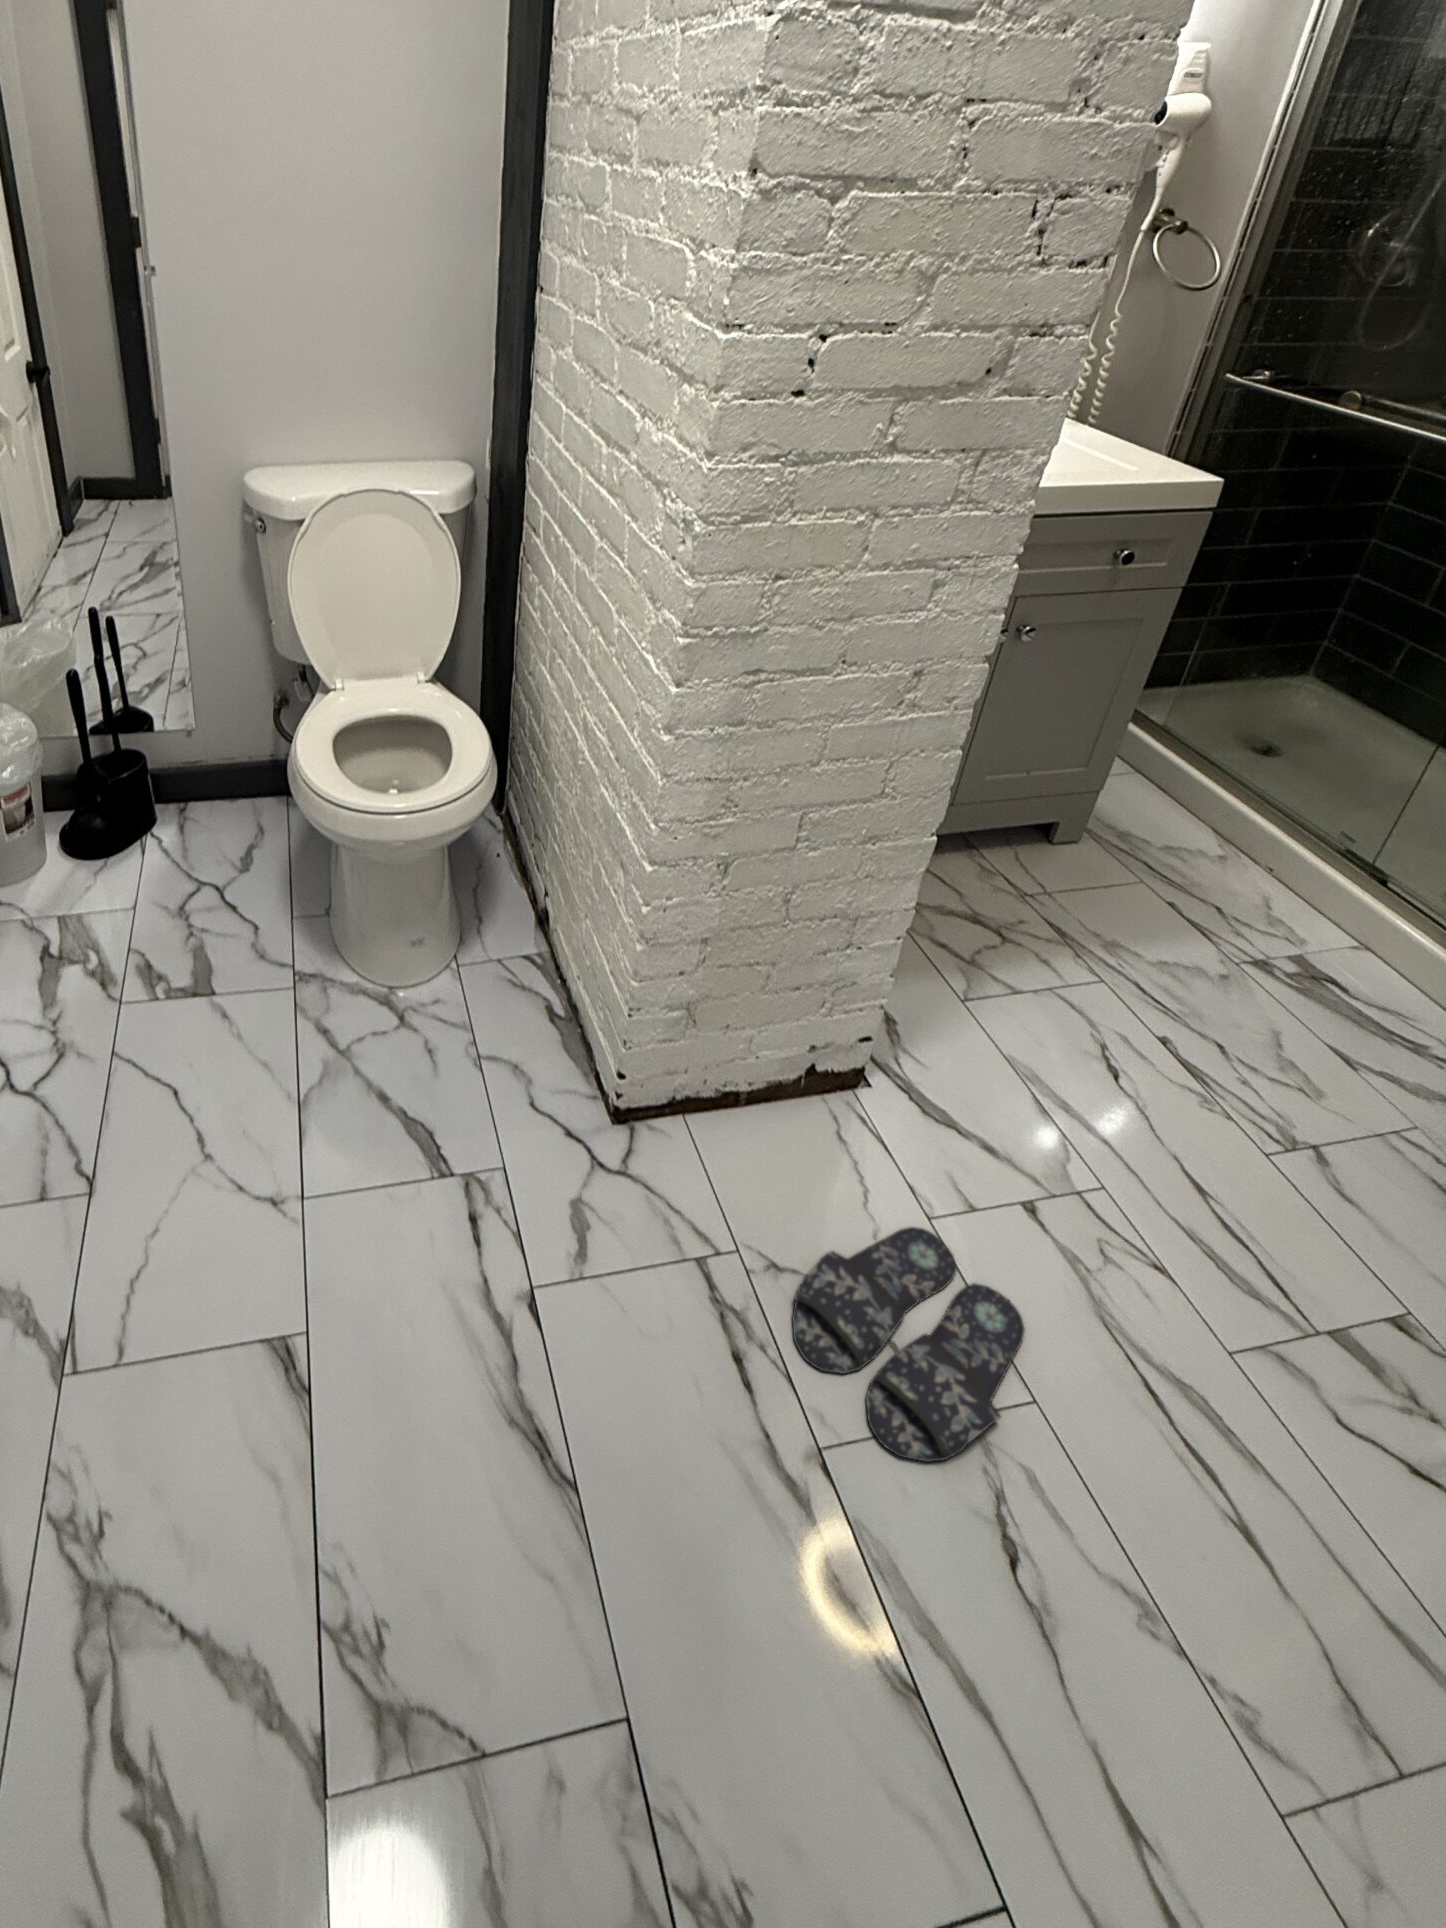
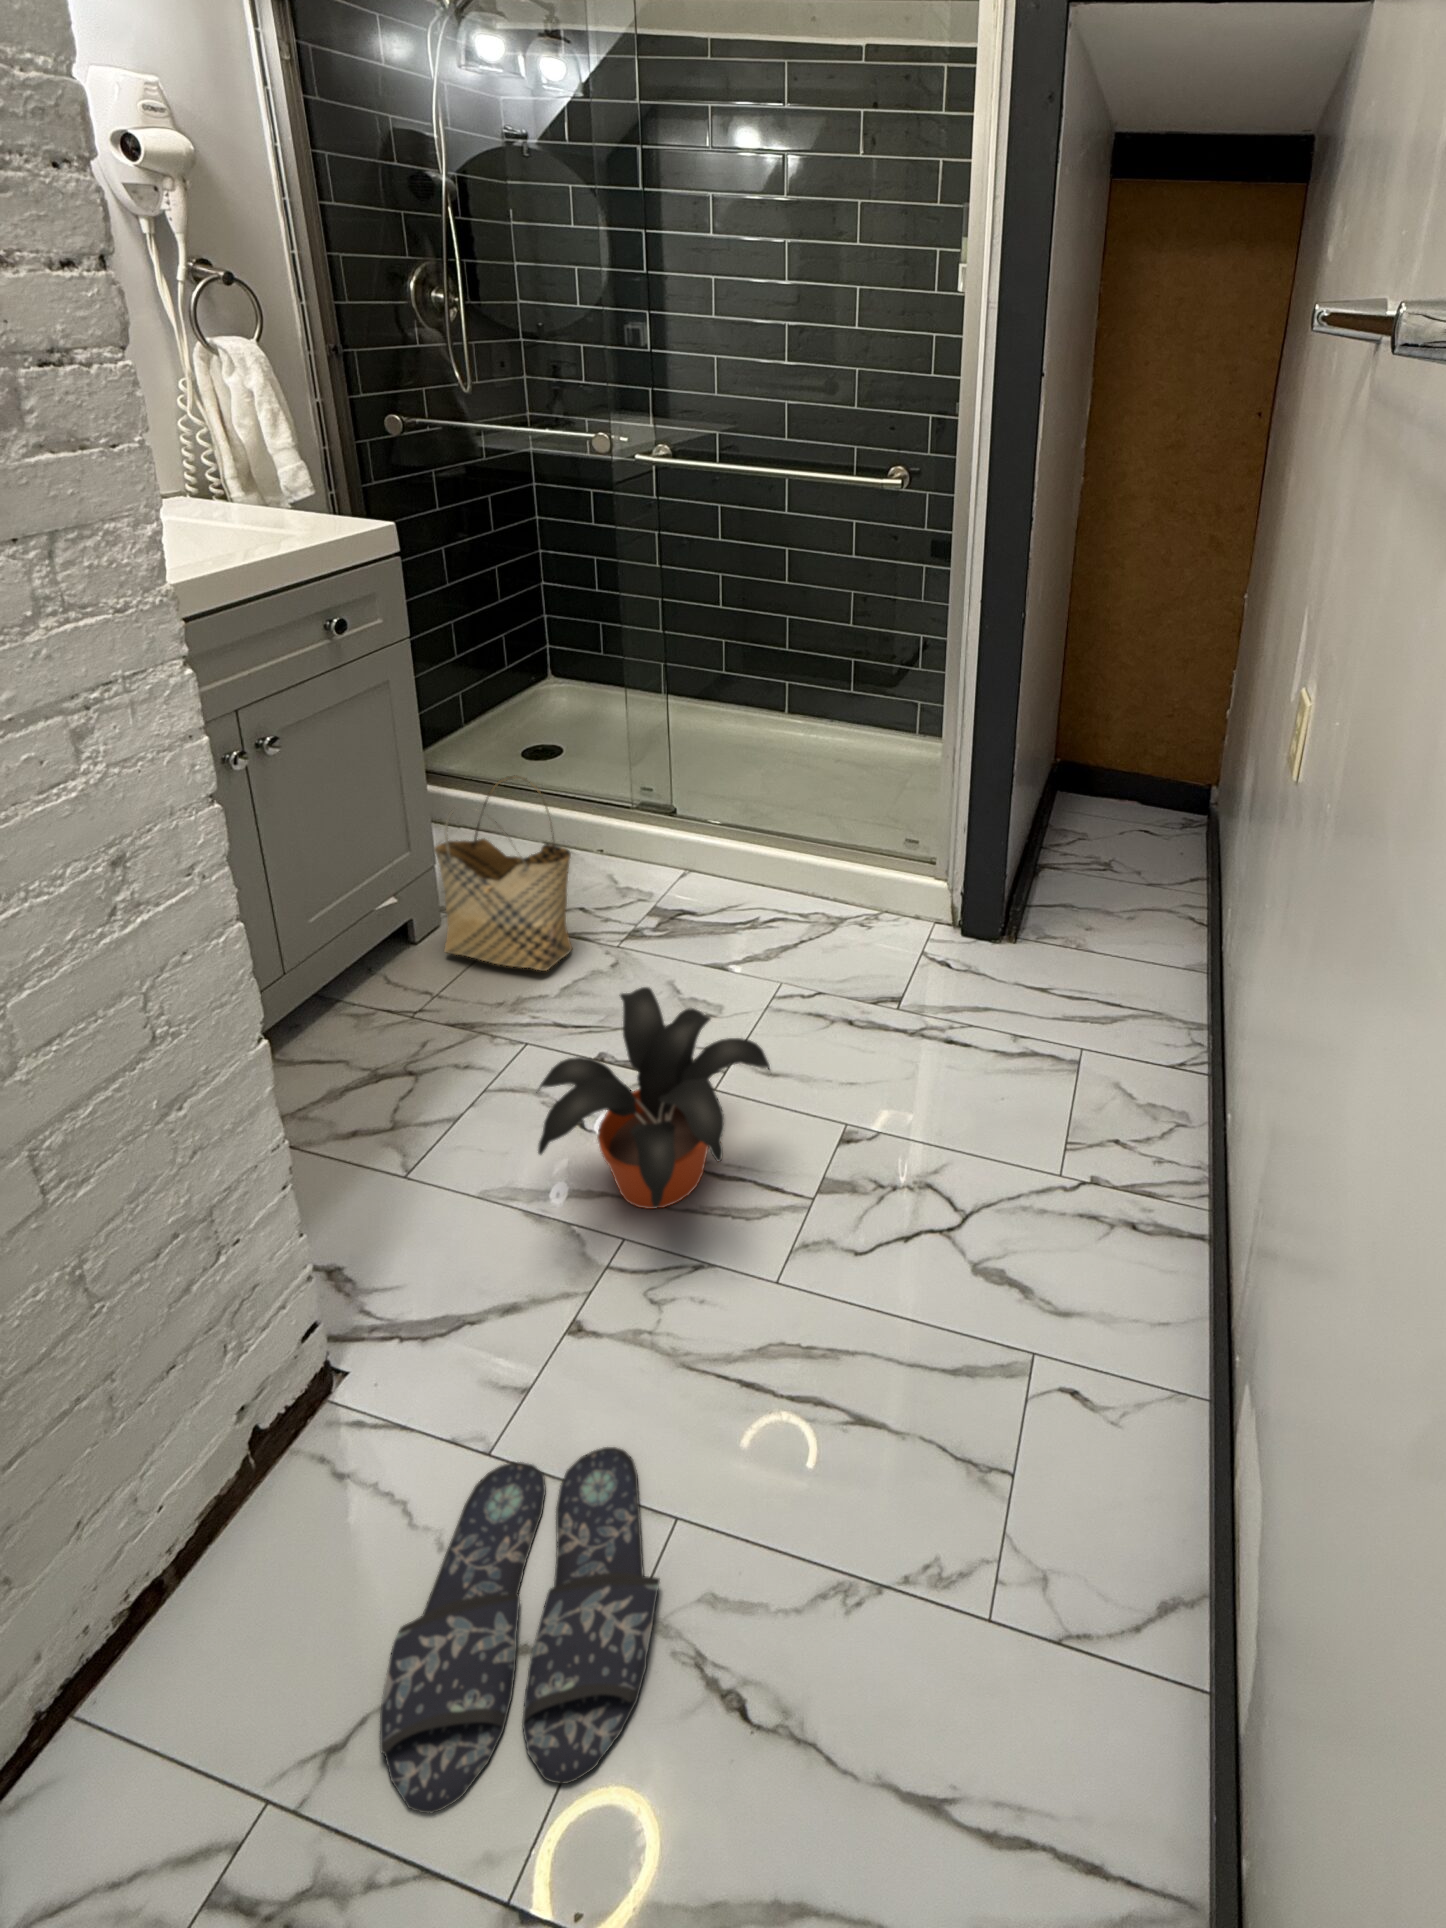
woven basket: none [1073,749,1237,937] -> present [434,775,572,971]
potted plant: none [1071,997,1346,1209] -> present [536,987,770,1209]

